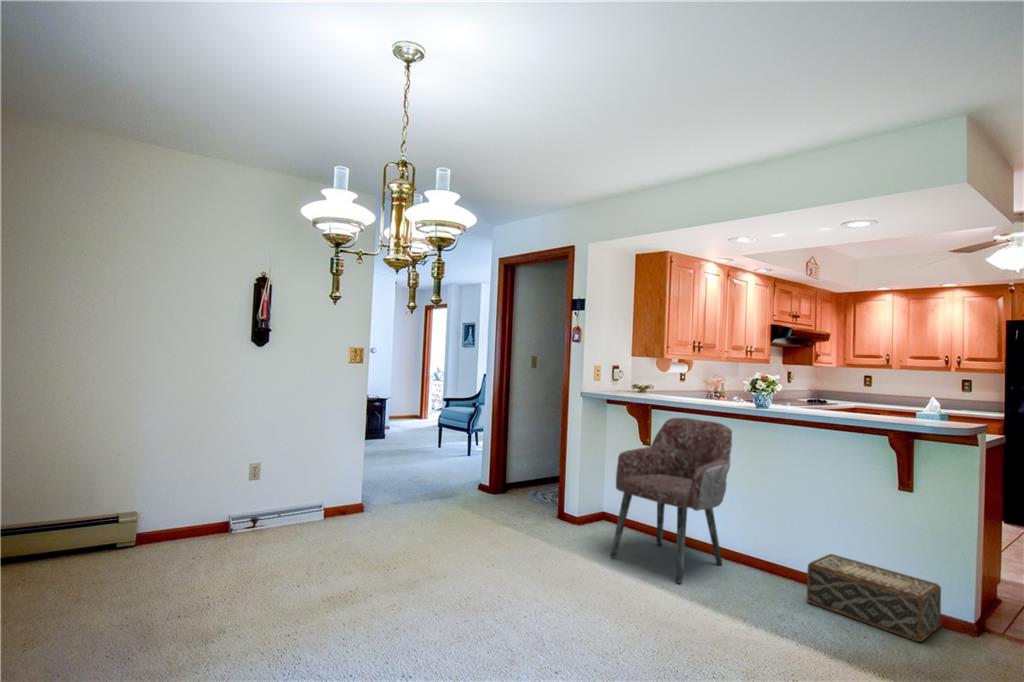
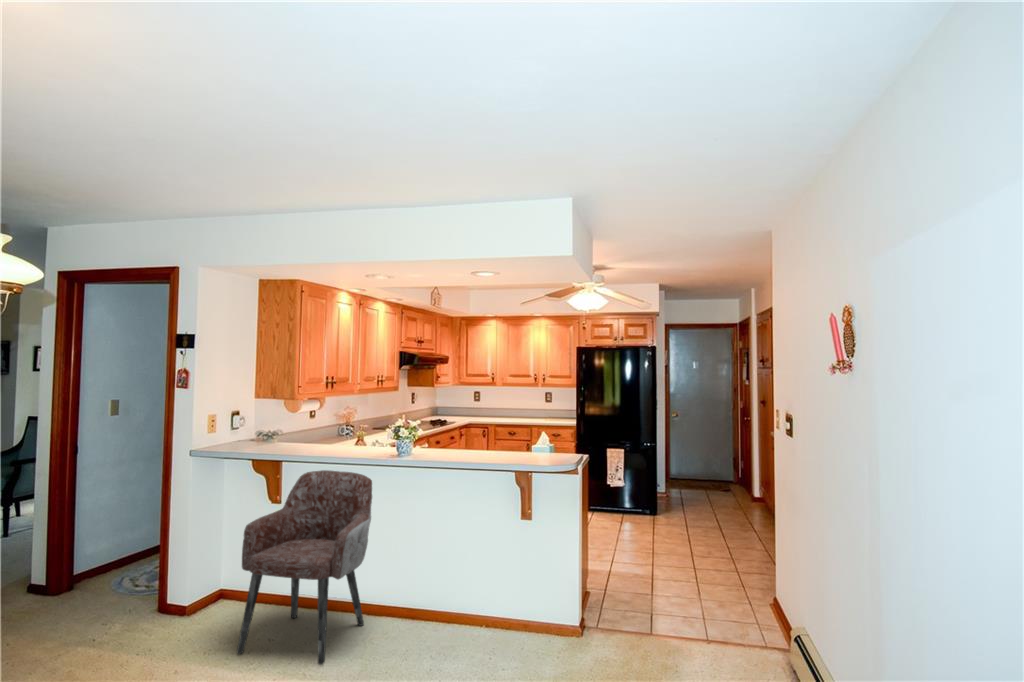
woven basket: present [807,554,941,642] -> none [445,588,547,656]

